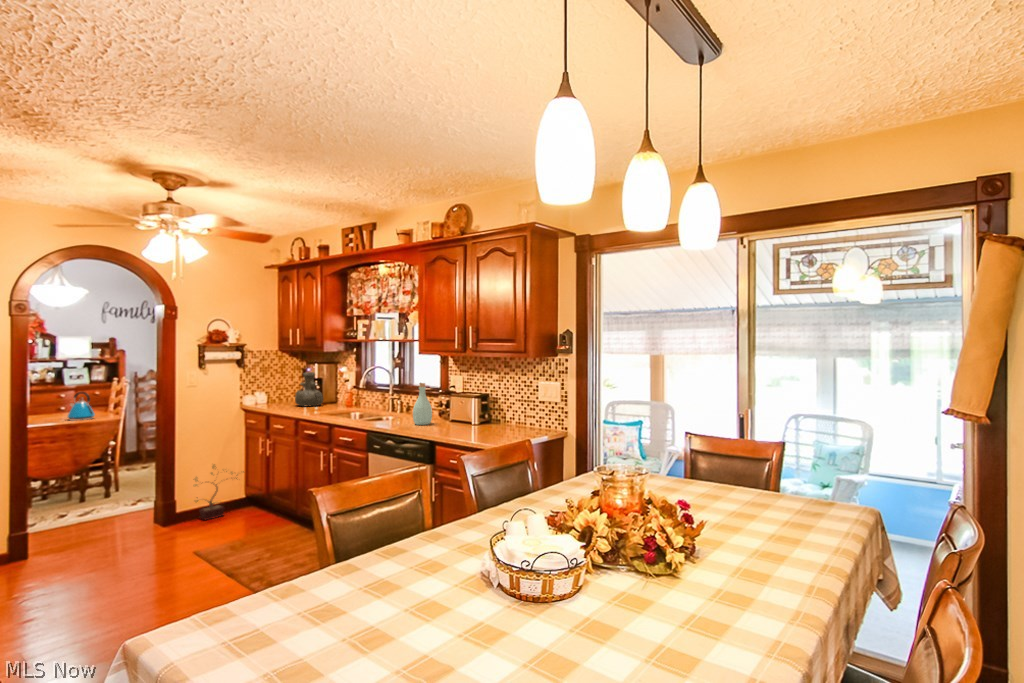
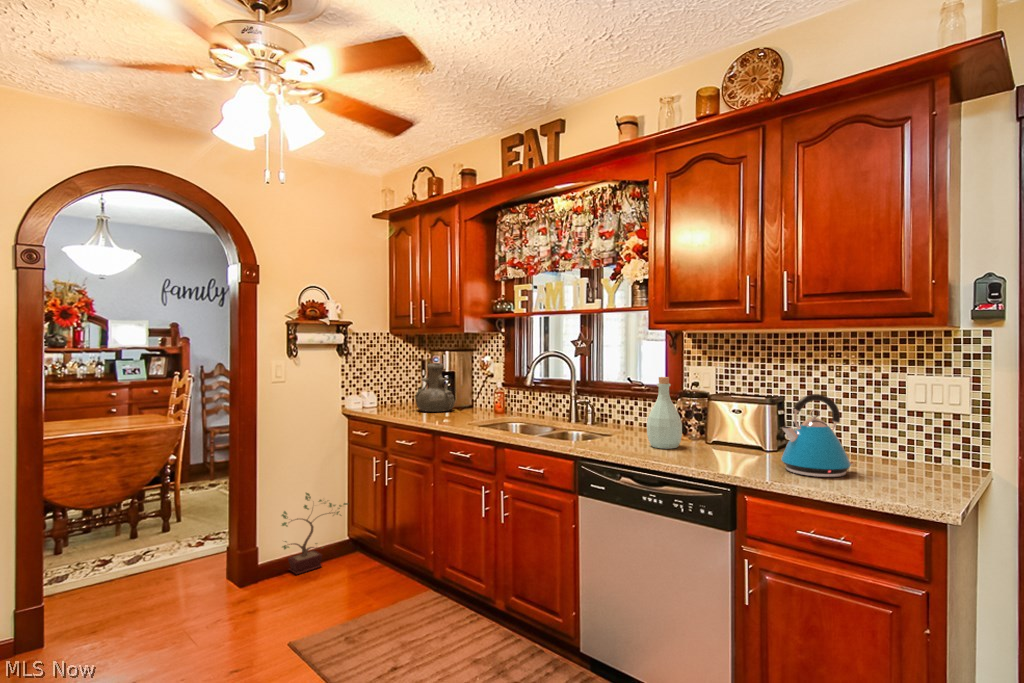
kettle: present [68,392,95,421] -> present [781,394,853,477]

